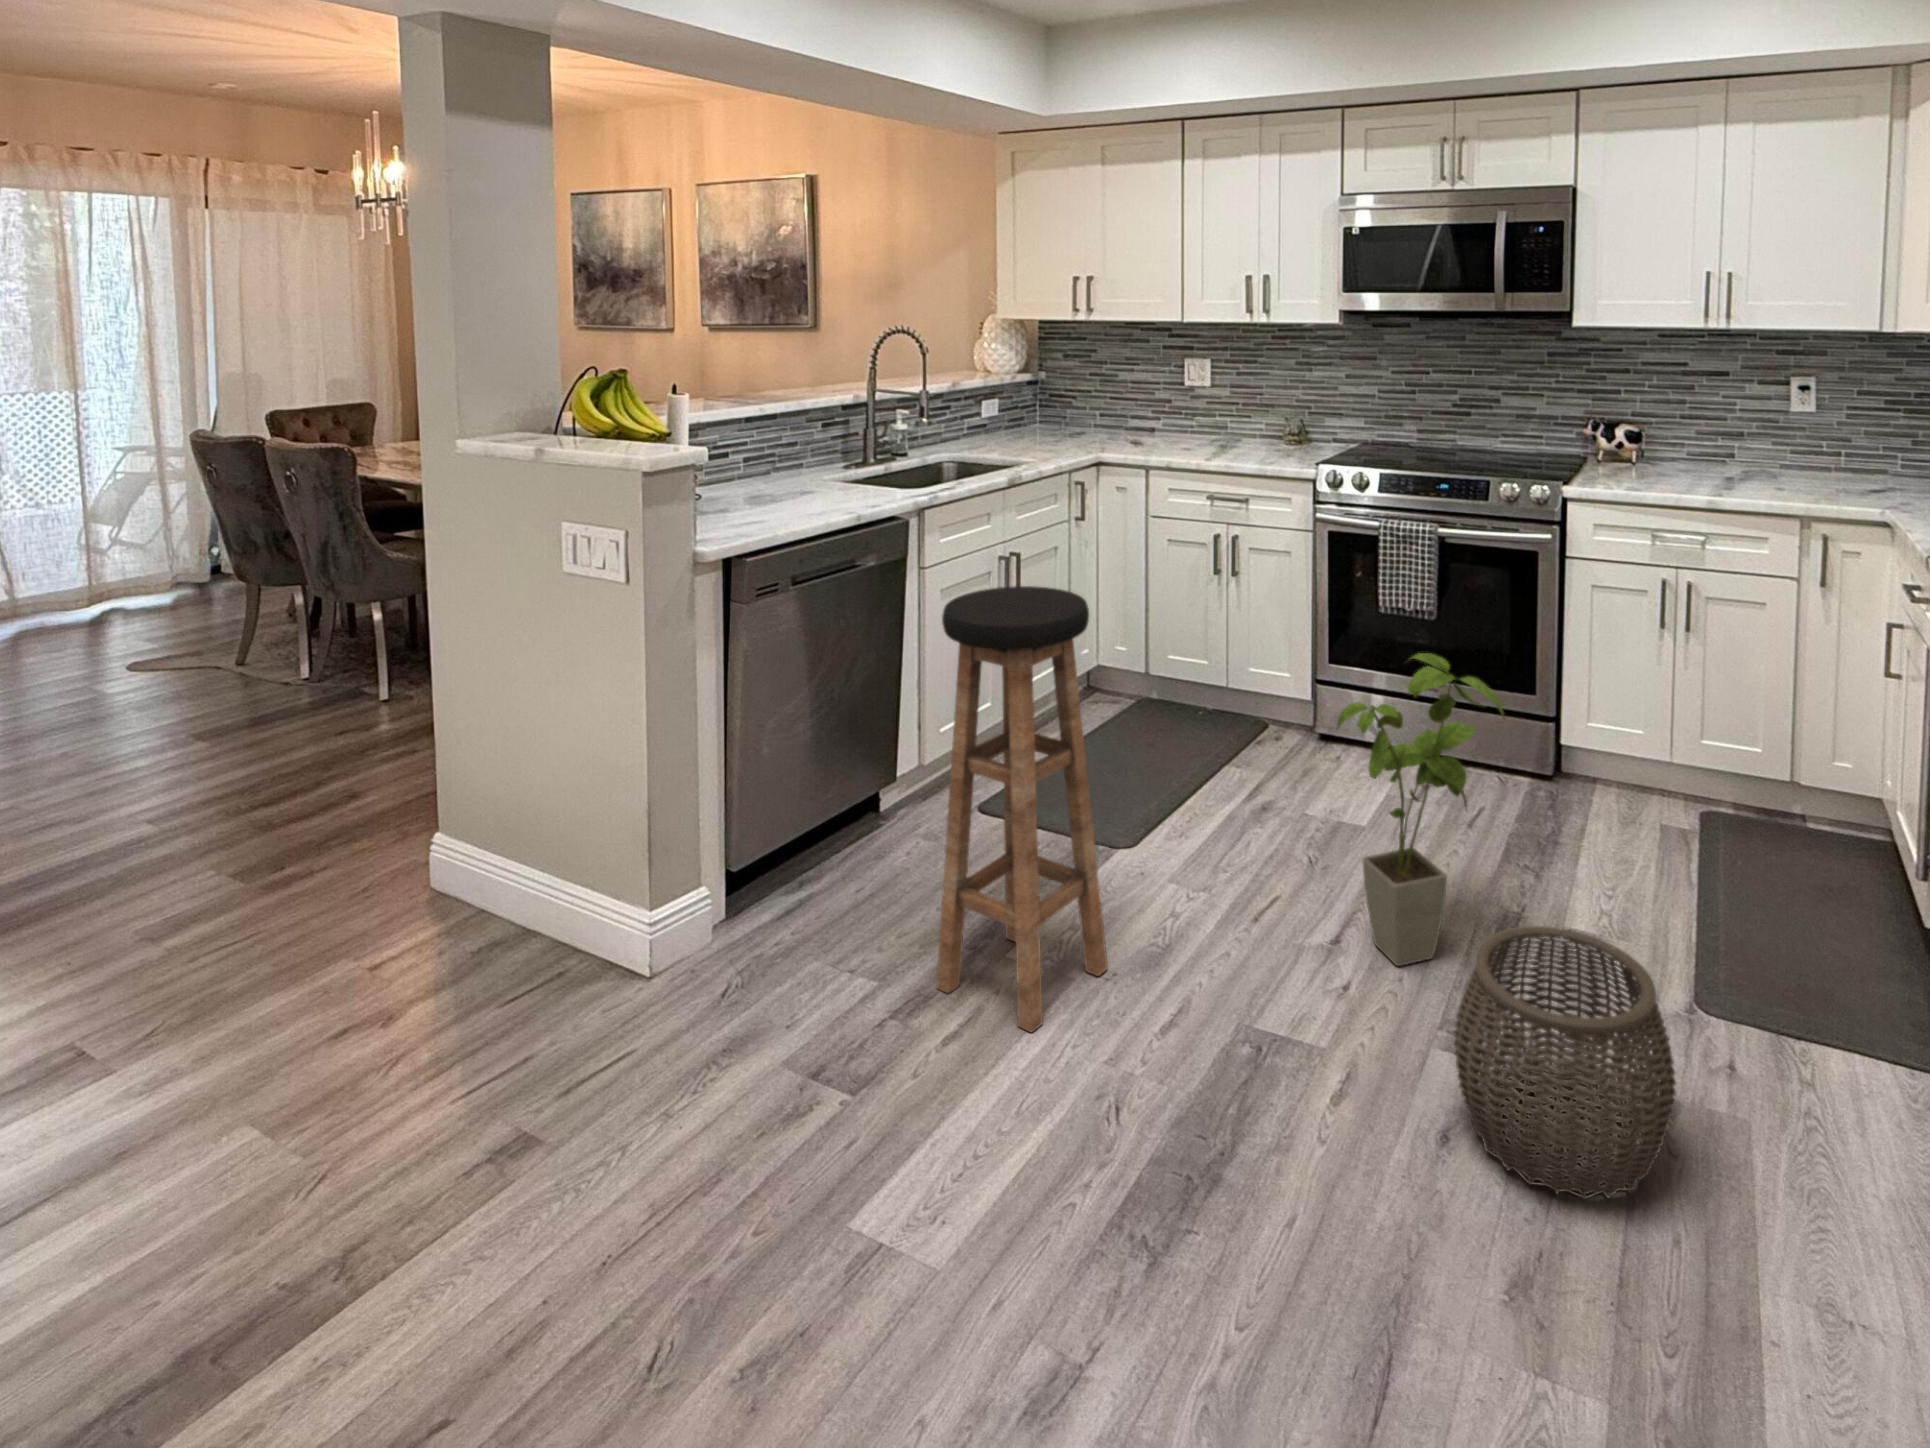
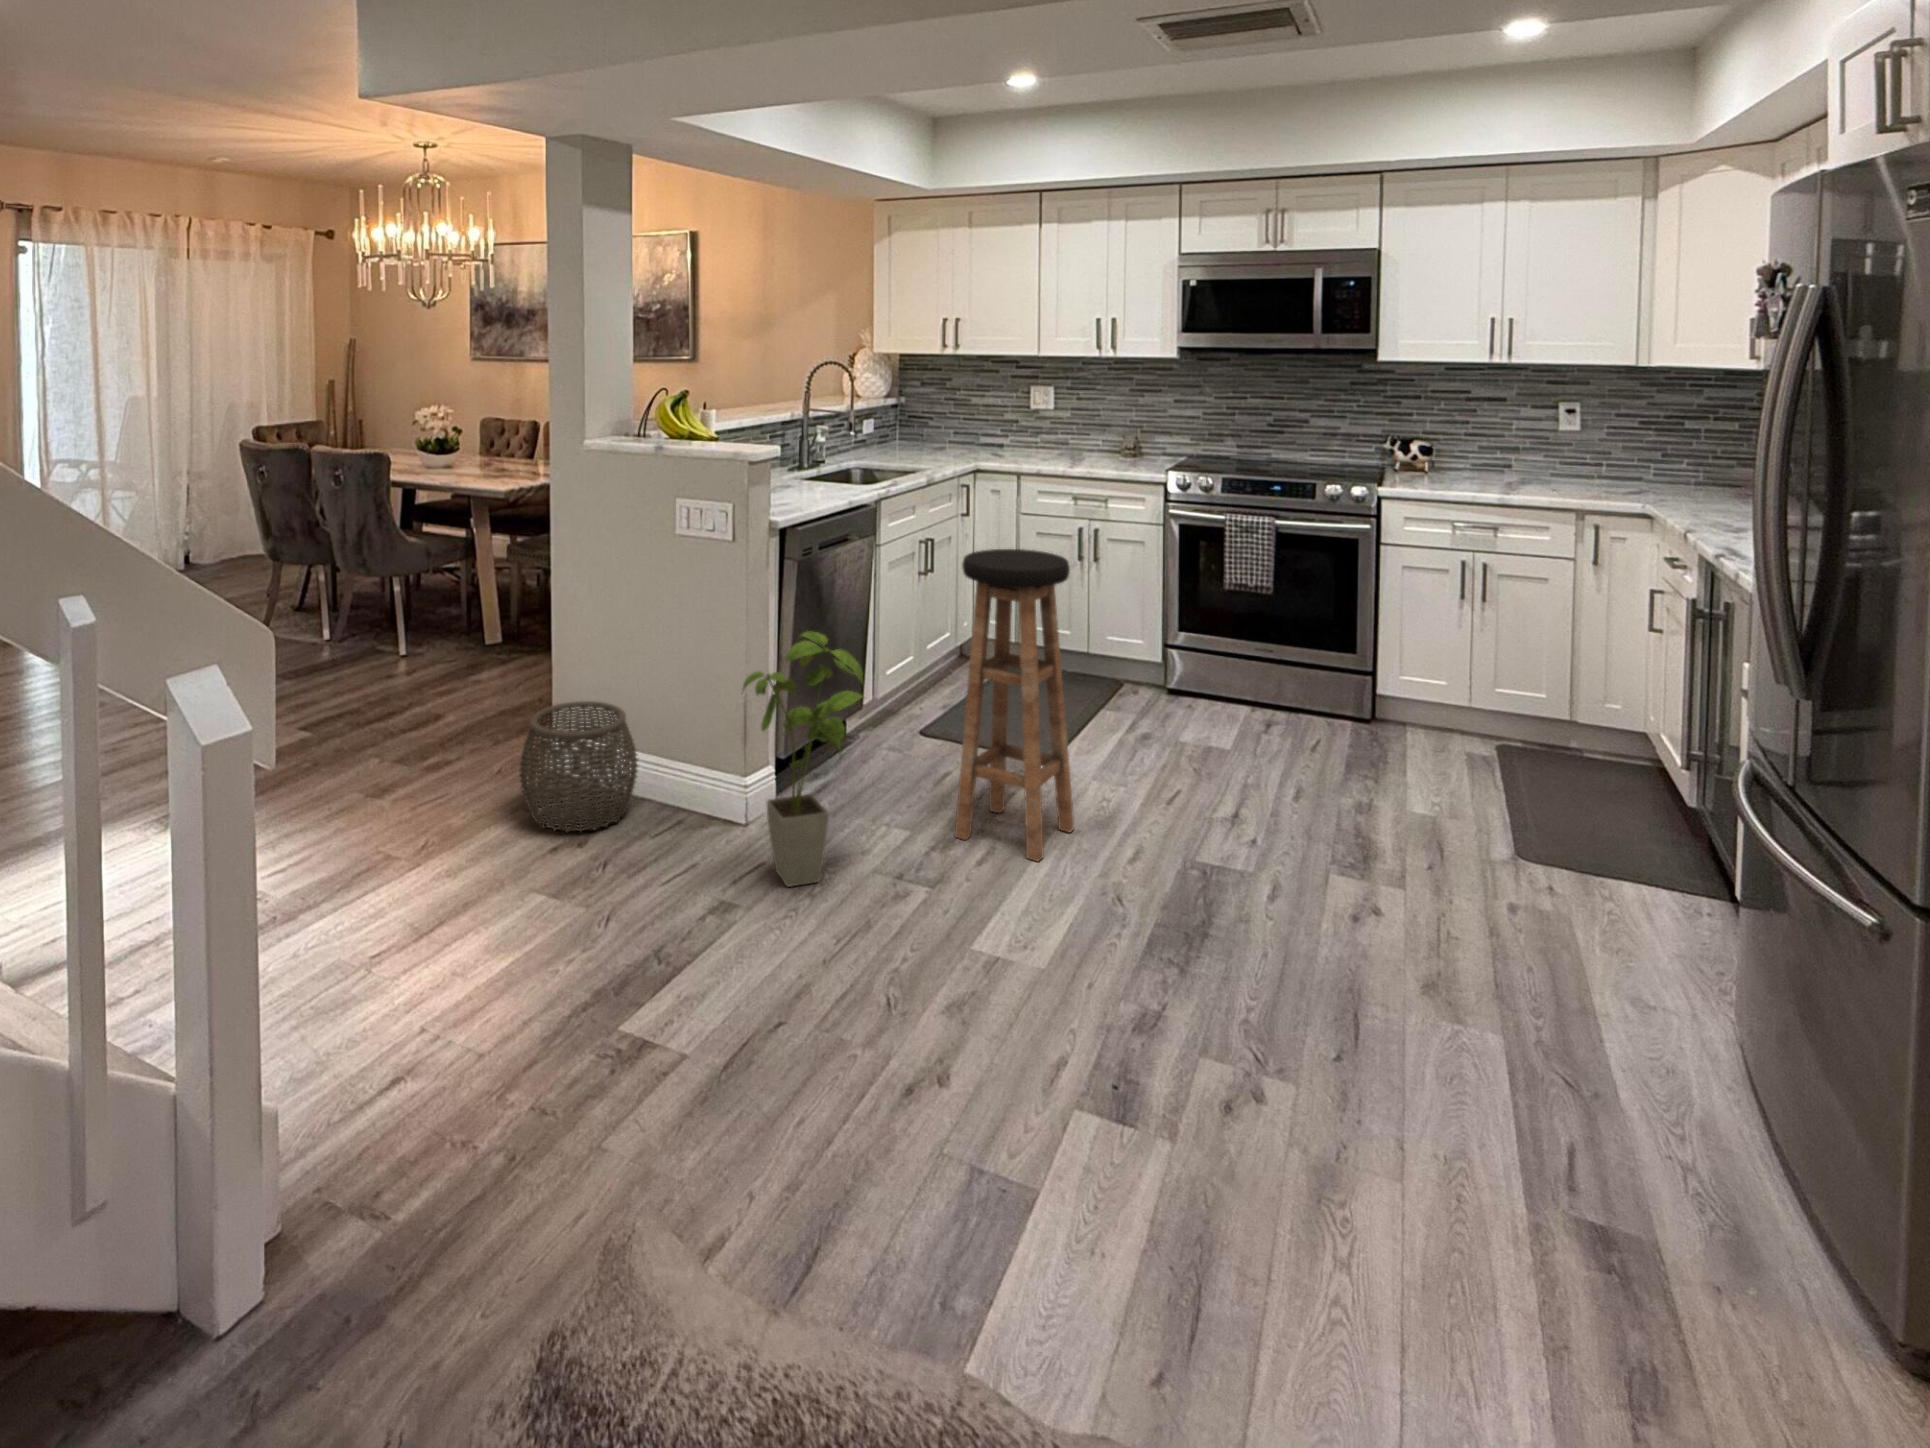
house plant: present [1337,653,1505,966] -> present [743,632,863,887]
woven basket: present [1453,926,1676,1199] -> present [519,701,638,832]

